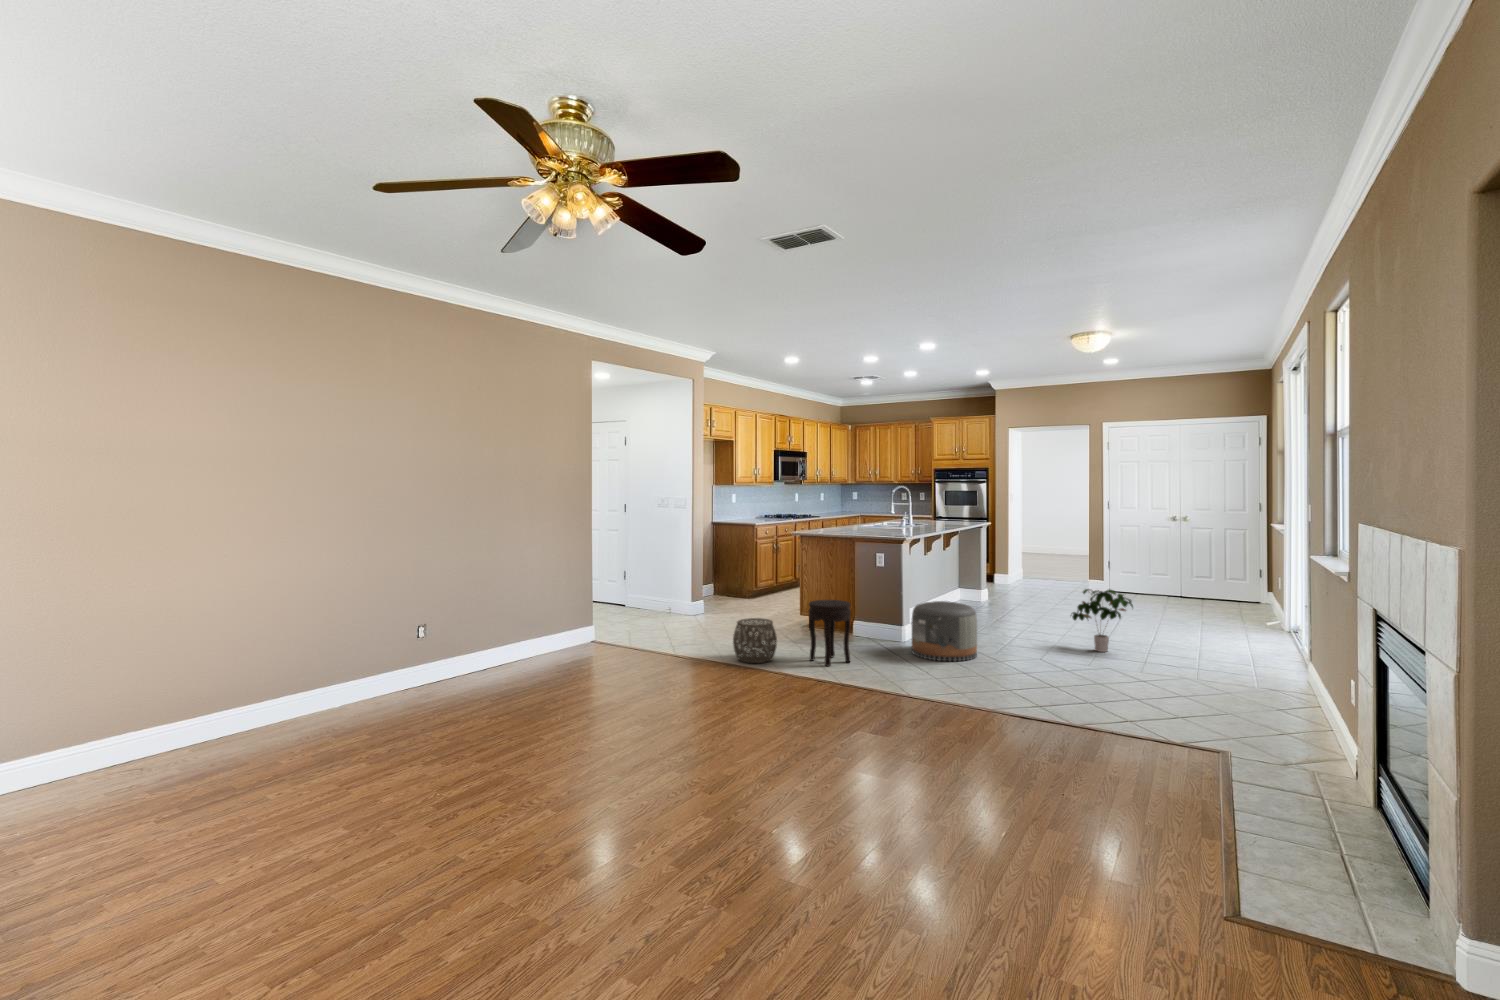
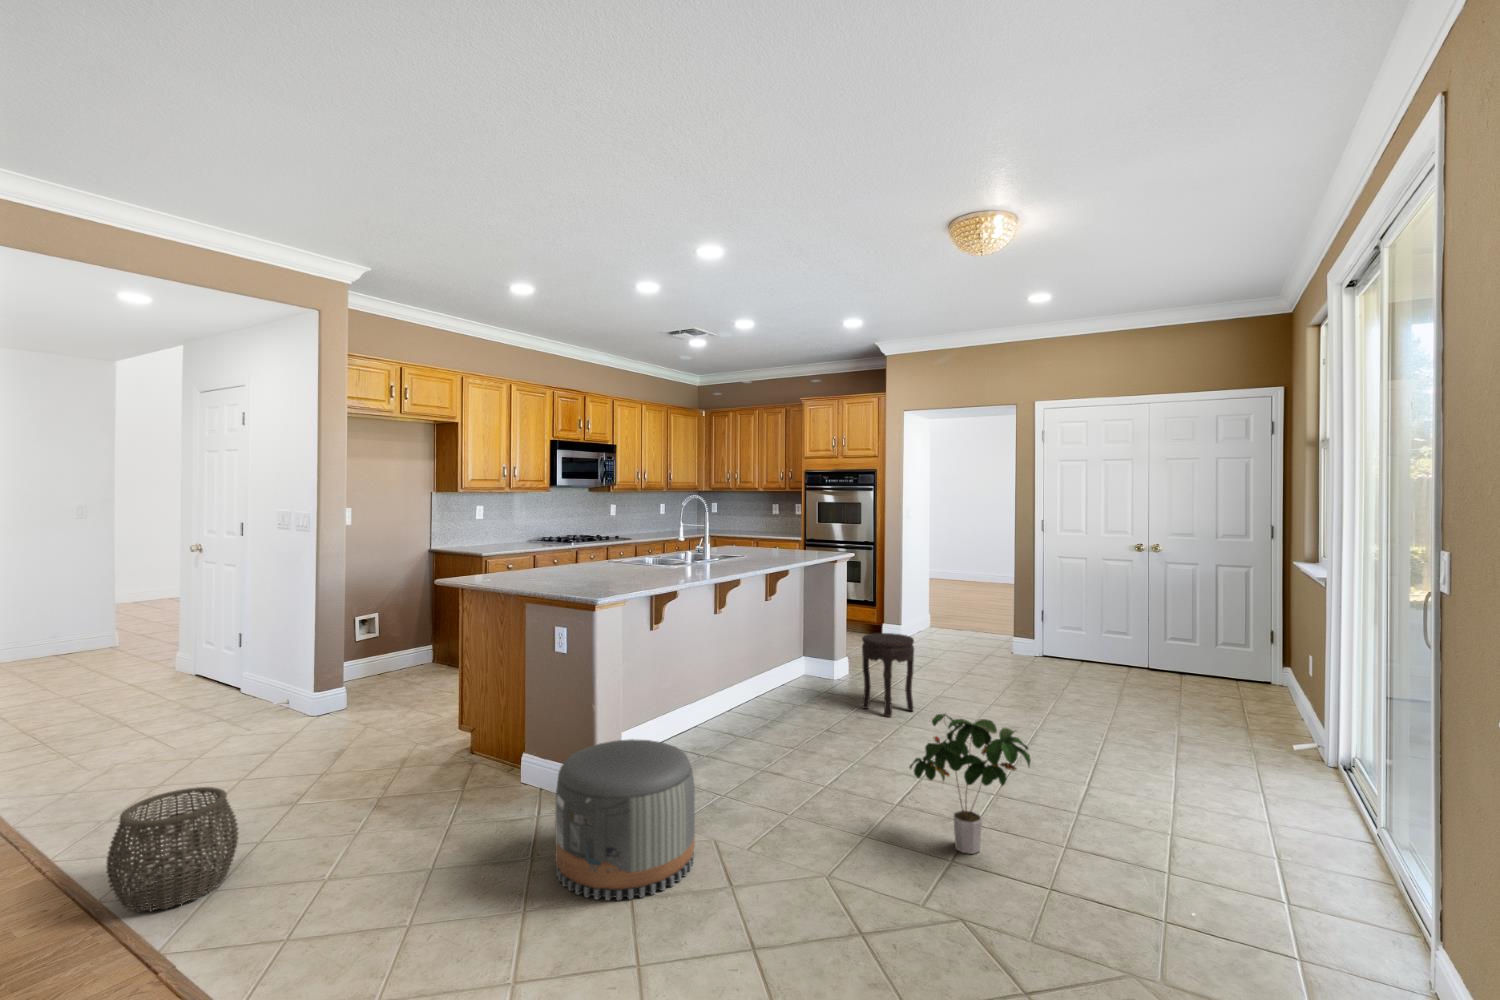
side table: present [809,600,851,666] -> present [862,633,914,717]

